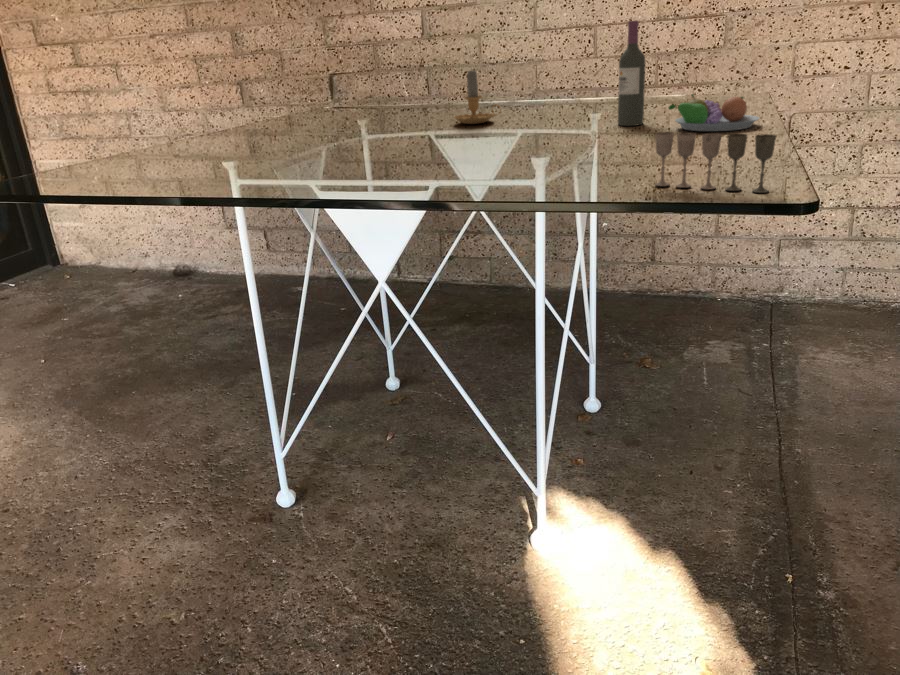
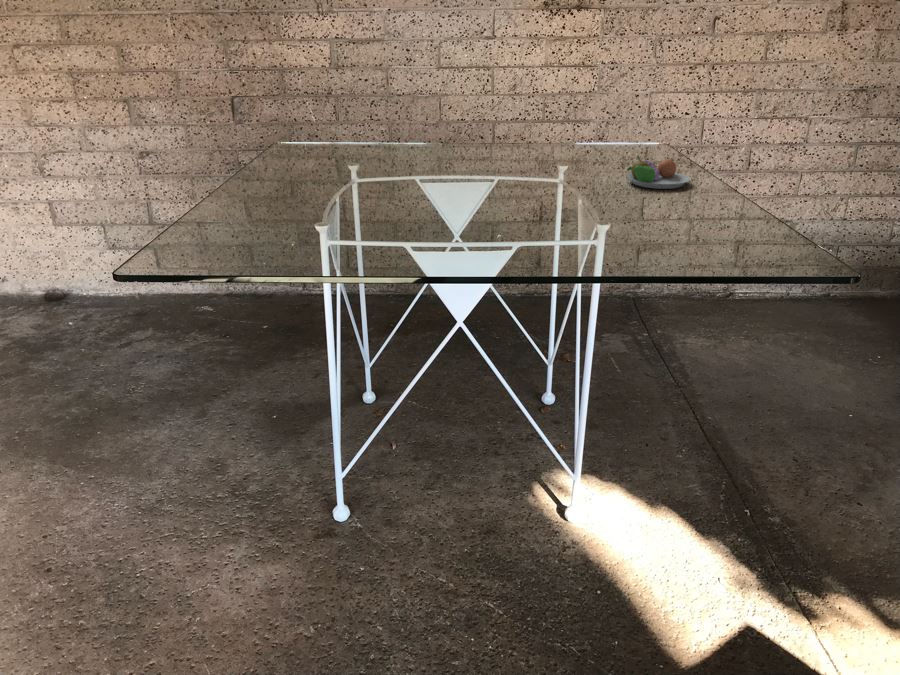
wine bottle: present [618,21,645,126] -> none [575,96,599,178]
candle: present [454,70,501,124] -> none [431,123,474,172]
wine glass: present [655,132,776,193] -> none [694,217,784,261]

